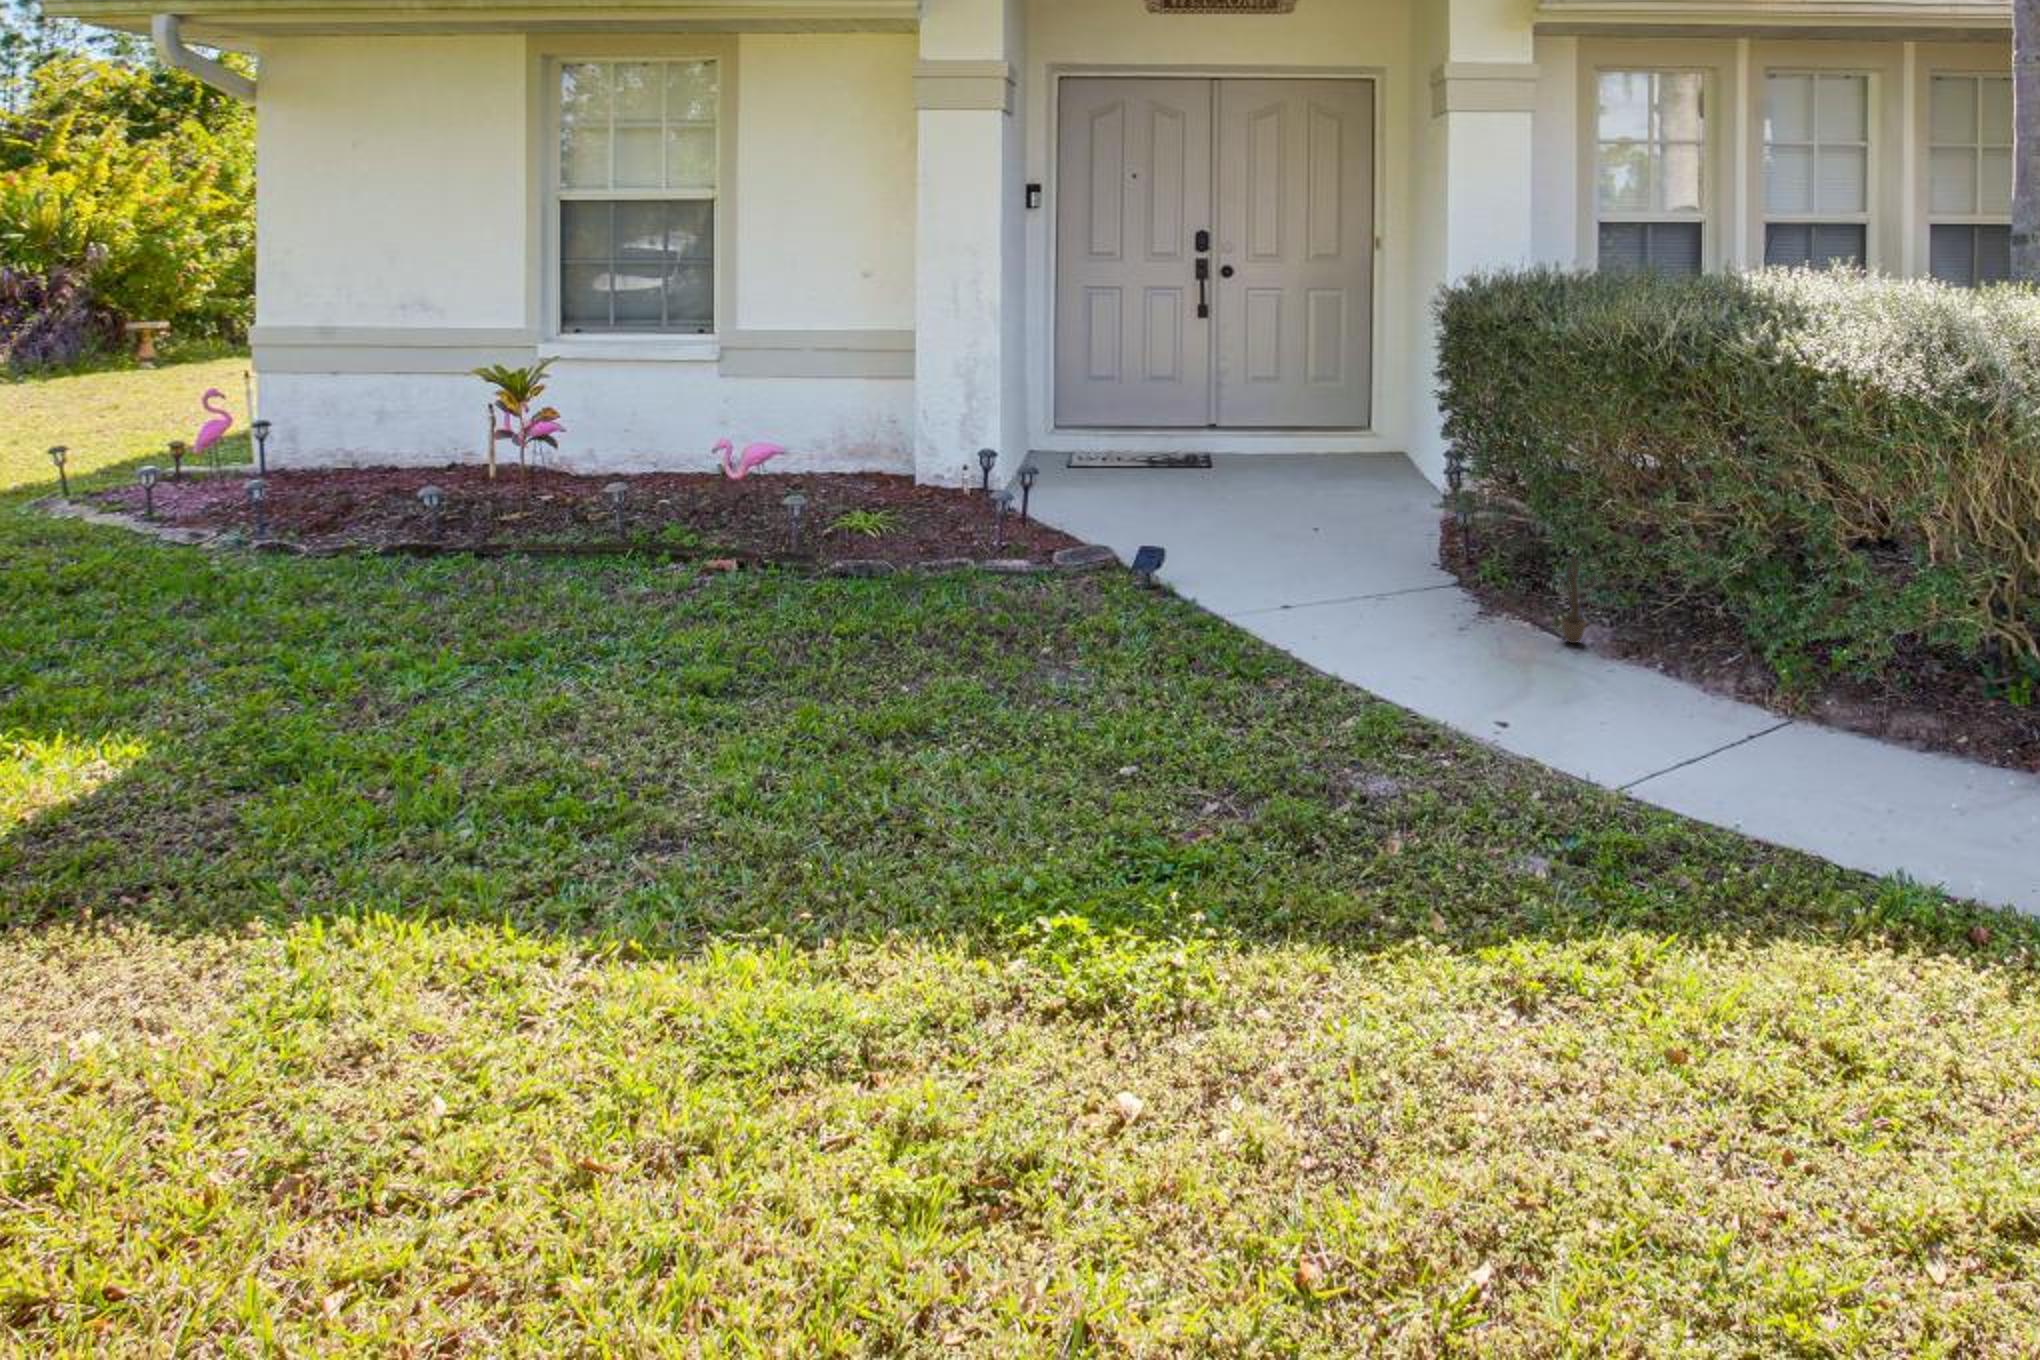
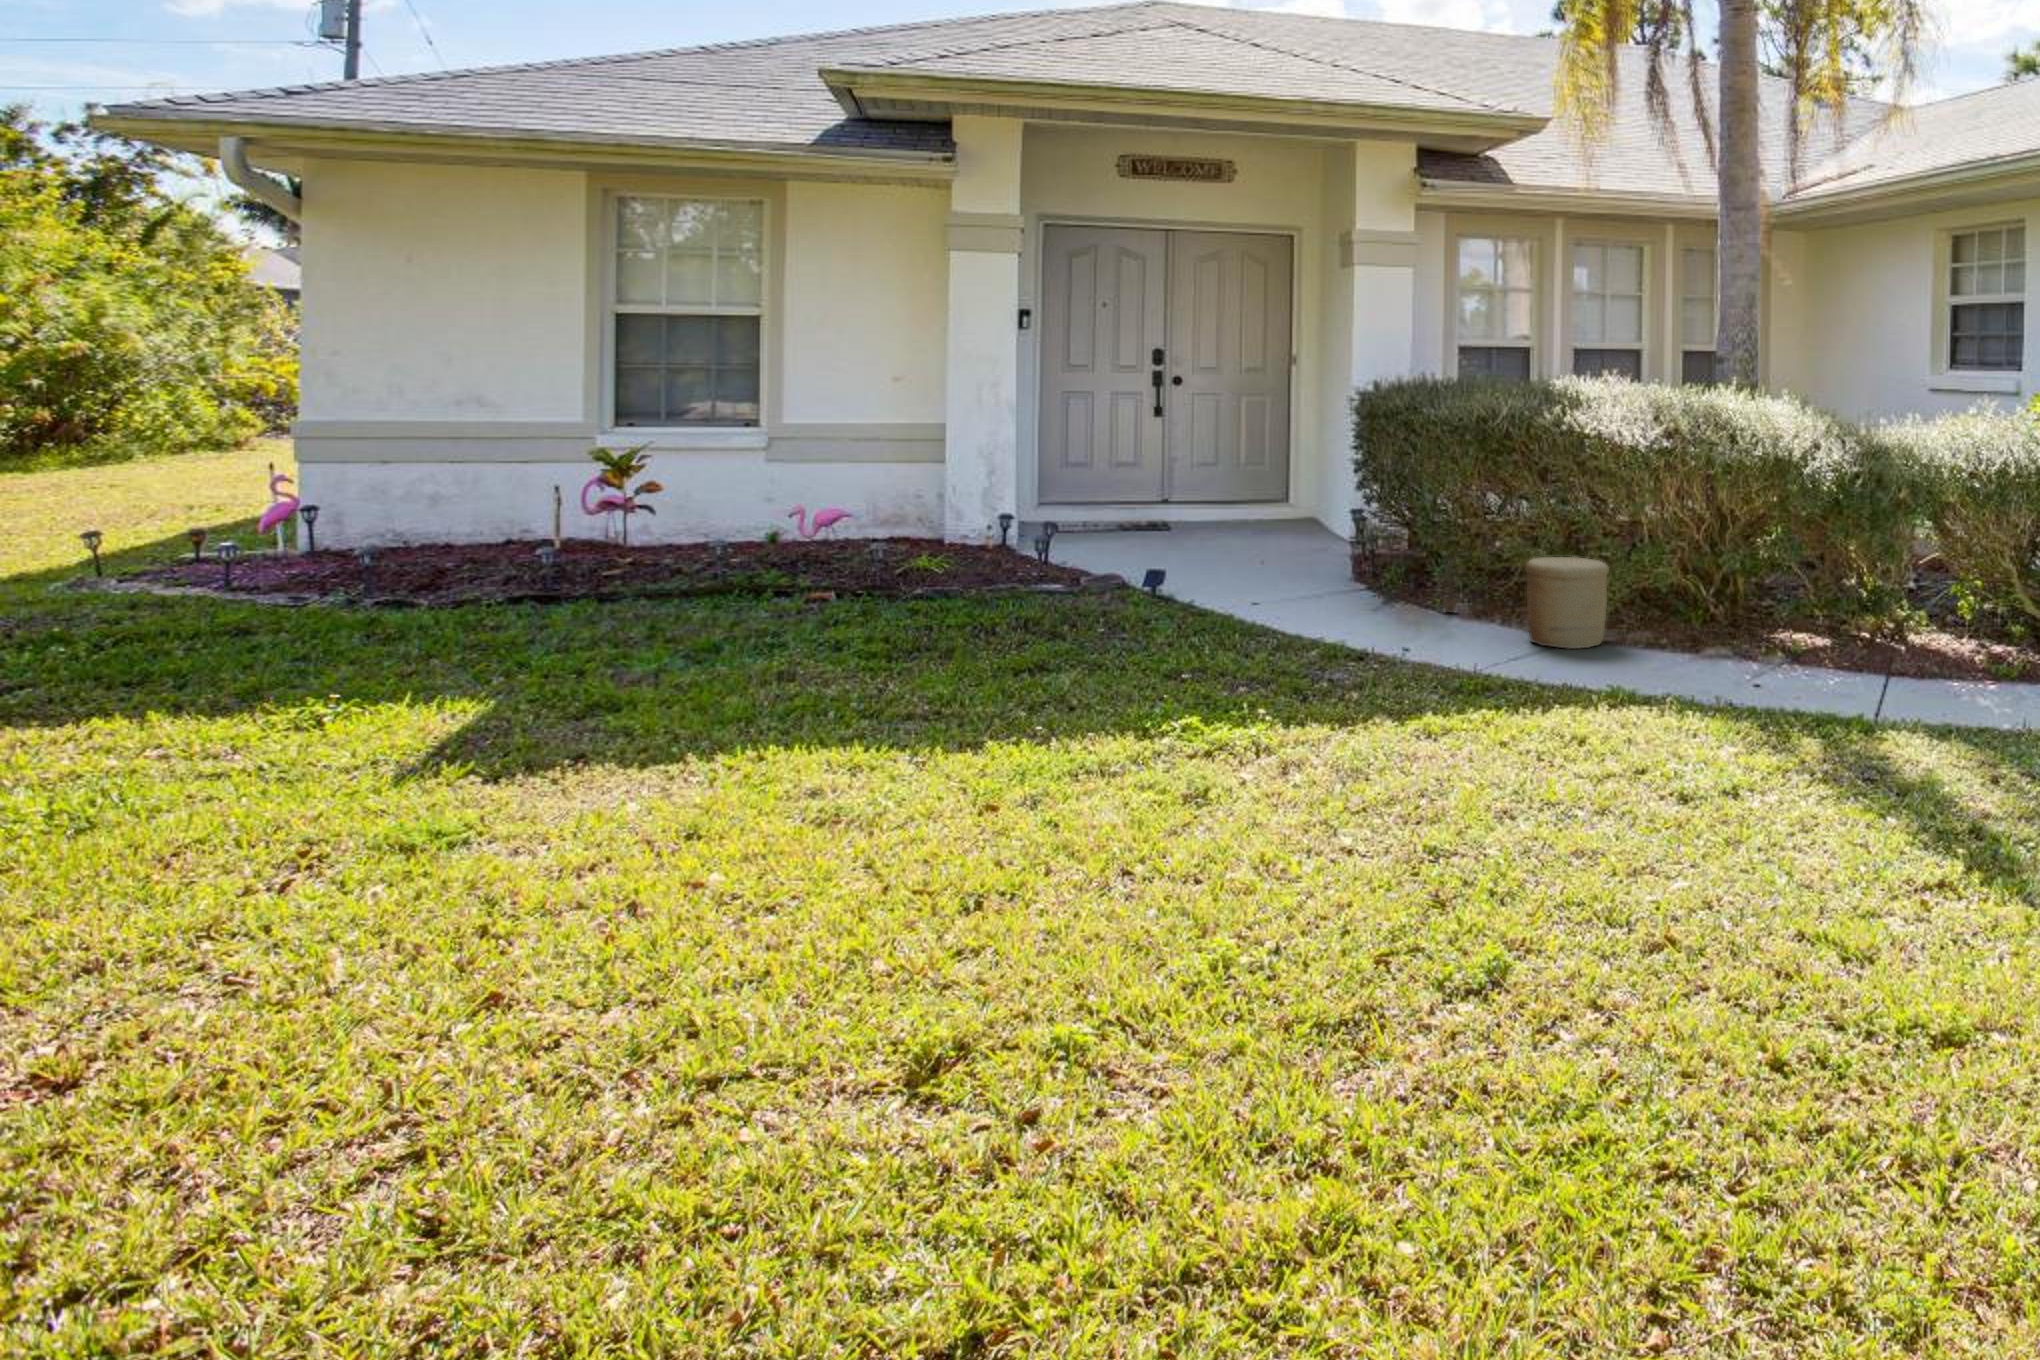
woven basket: none [1708,582,1869,759] -> present [1525,557,1609,649]

